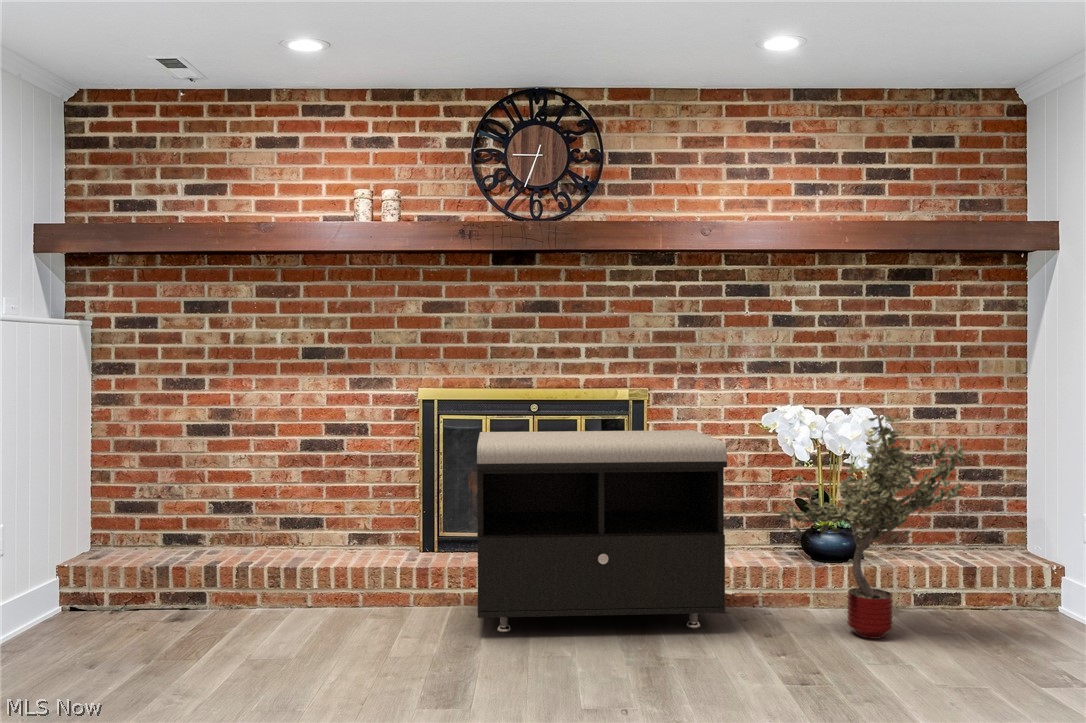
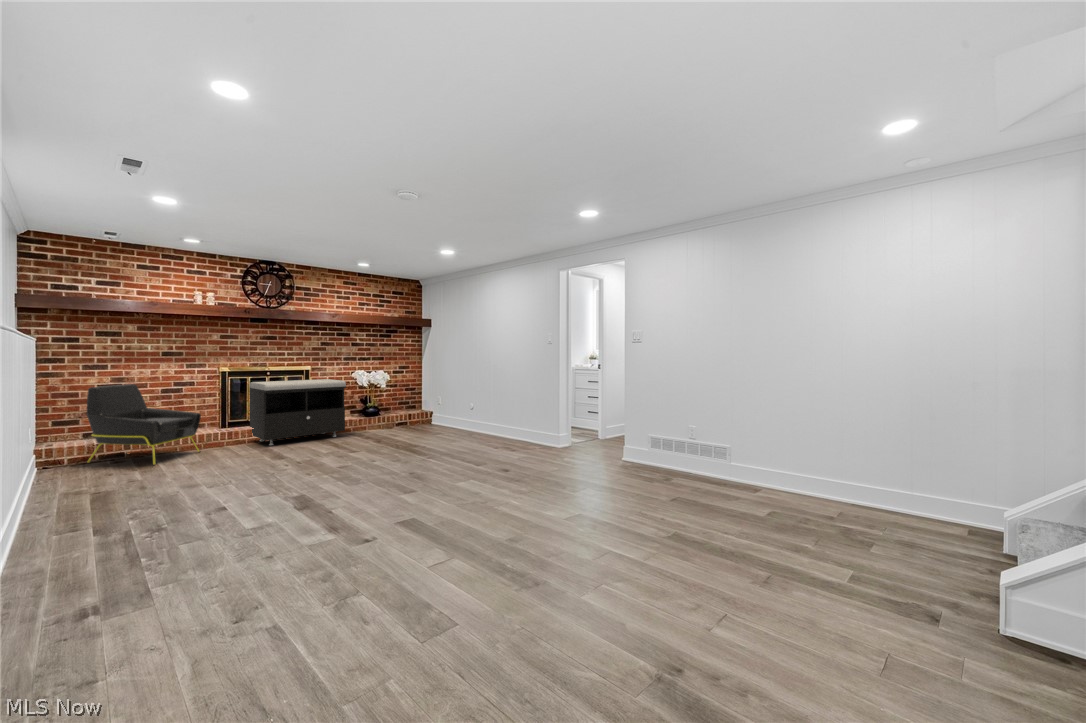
potted tree: present [778,414,964,639] -> none [359,372,409,432]
armchair: none [119,426,337,662] -> present [87,384,201,465]

